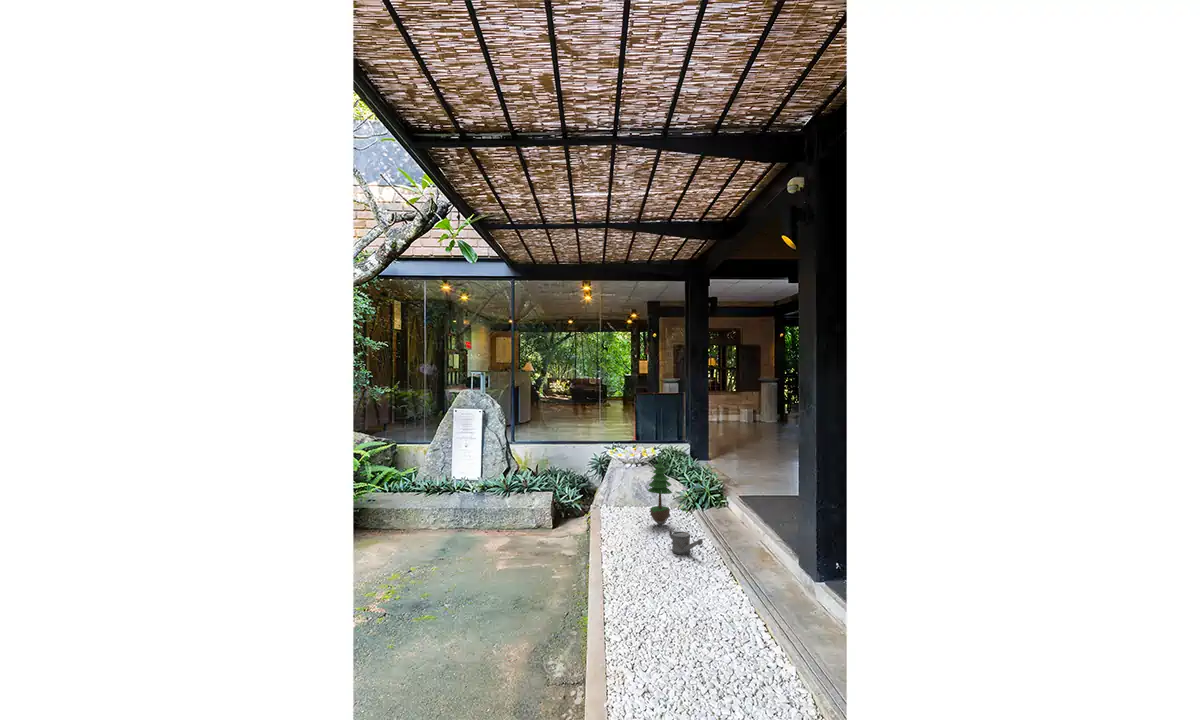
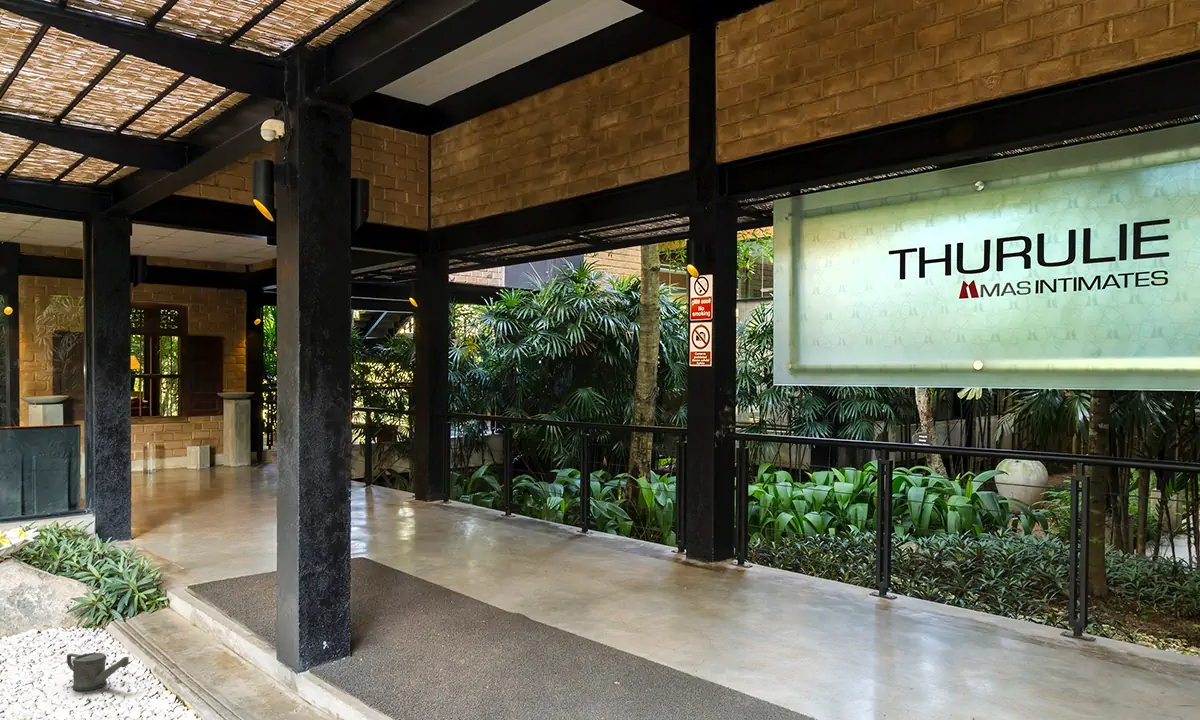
potted tree: present [648,456,672,525] -> none [19,533,69,656]

